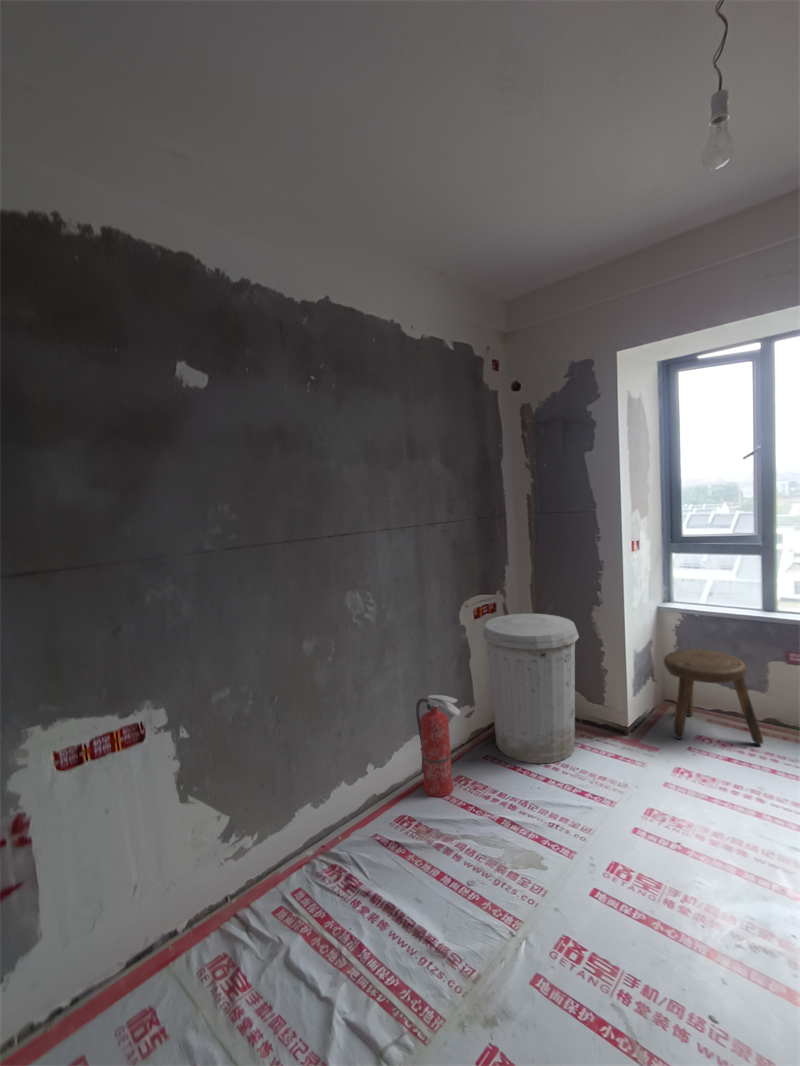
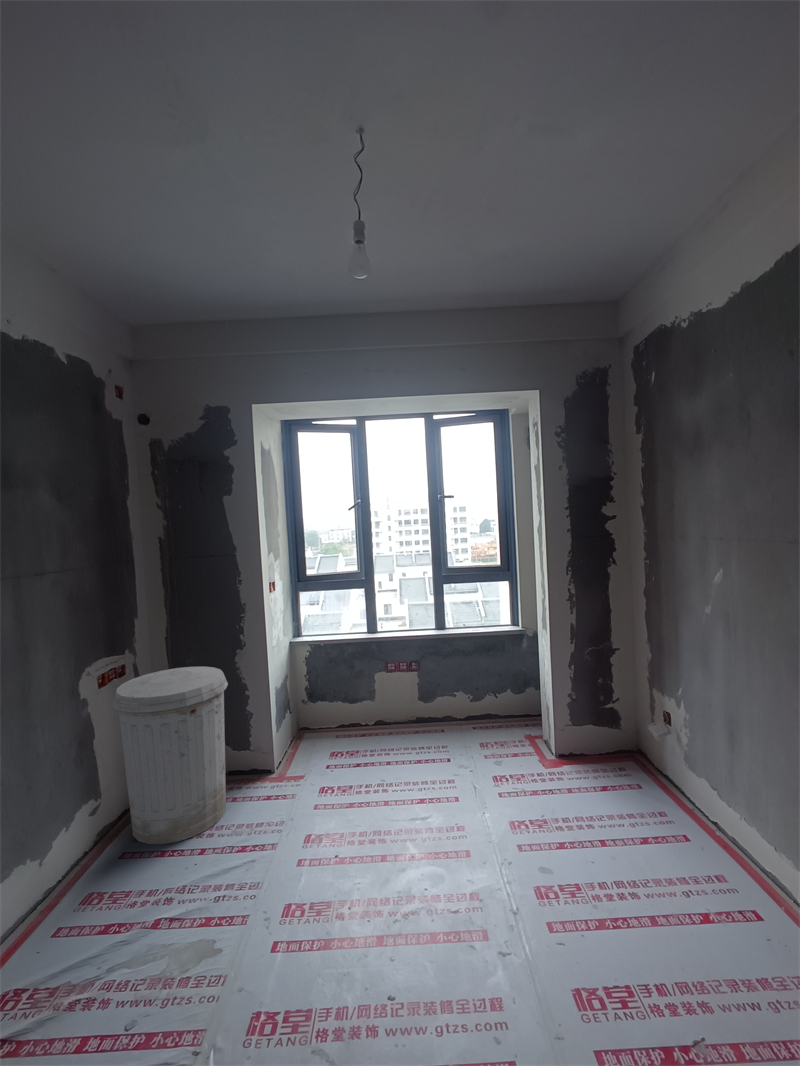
stool: present [664,649,763,744] -> none [300,674,377,761]
fire extinguisher: present [416,695,460,797] -> none [20,794,95,943]

